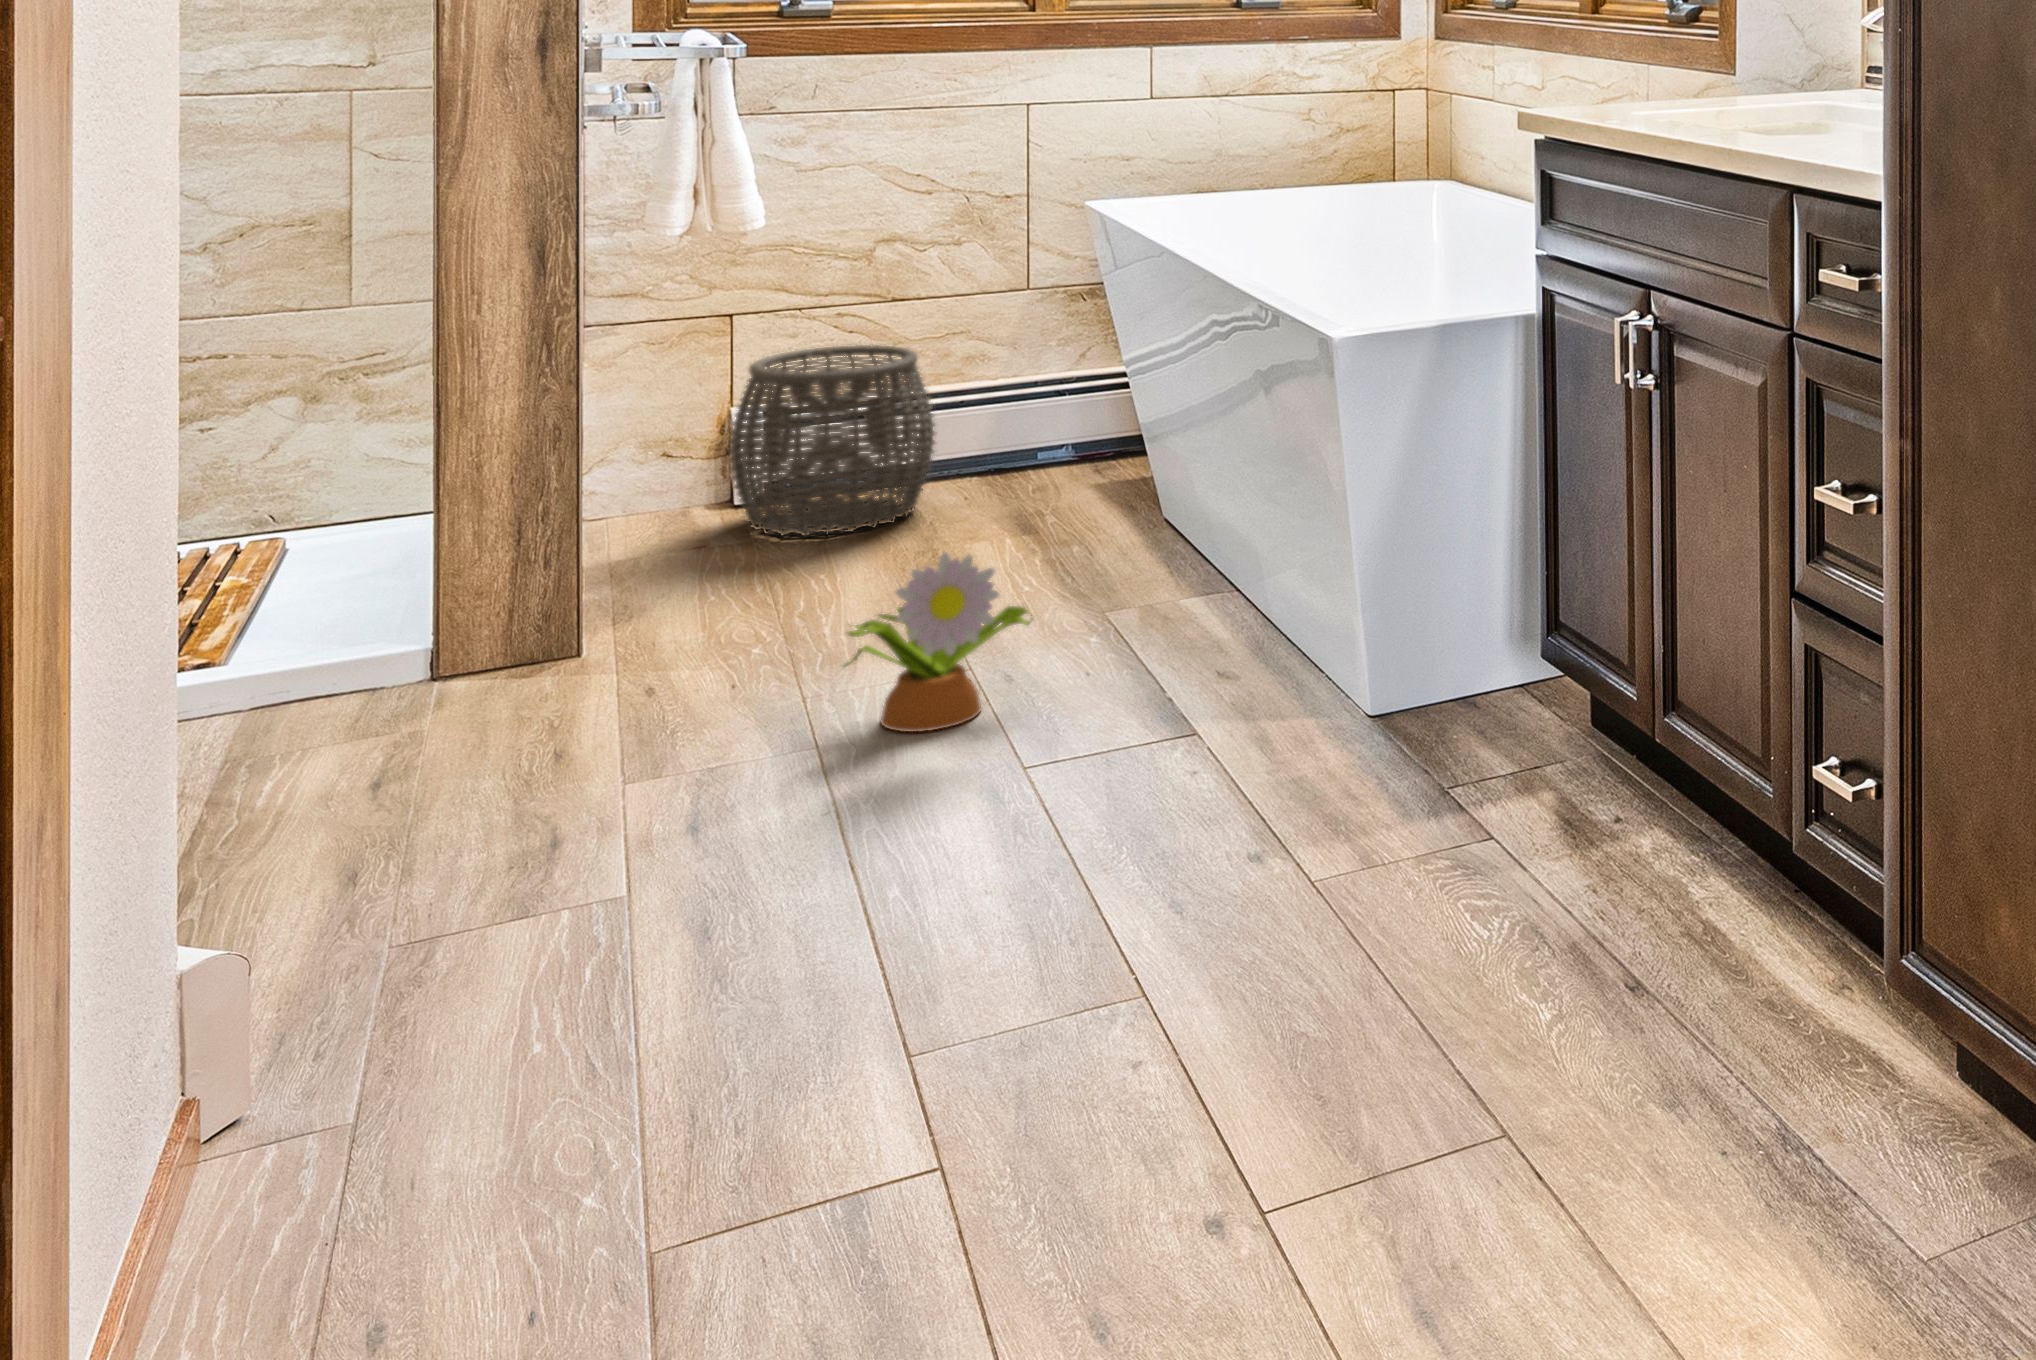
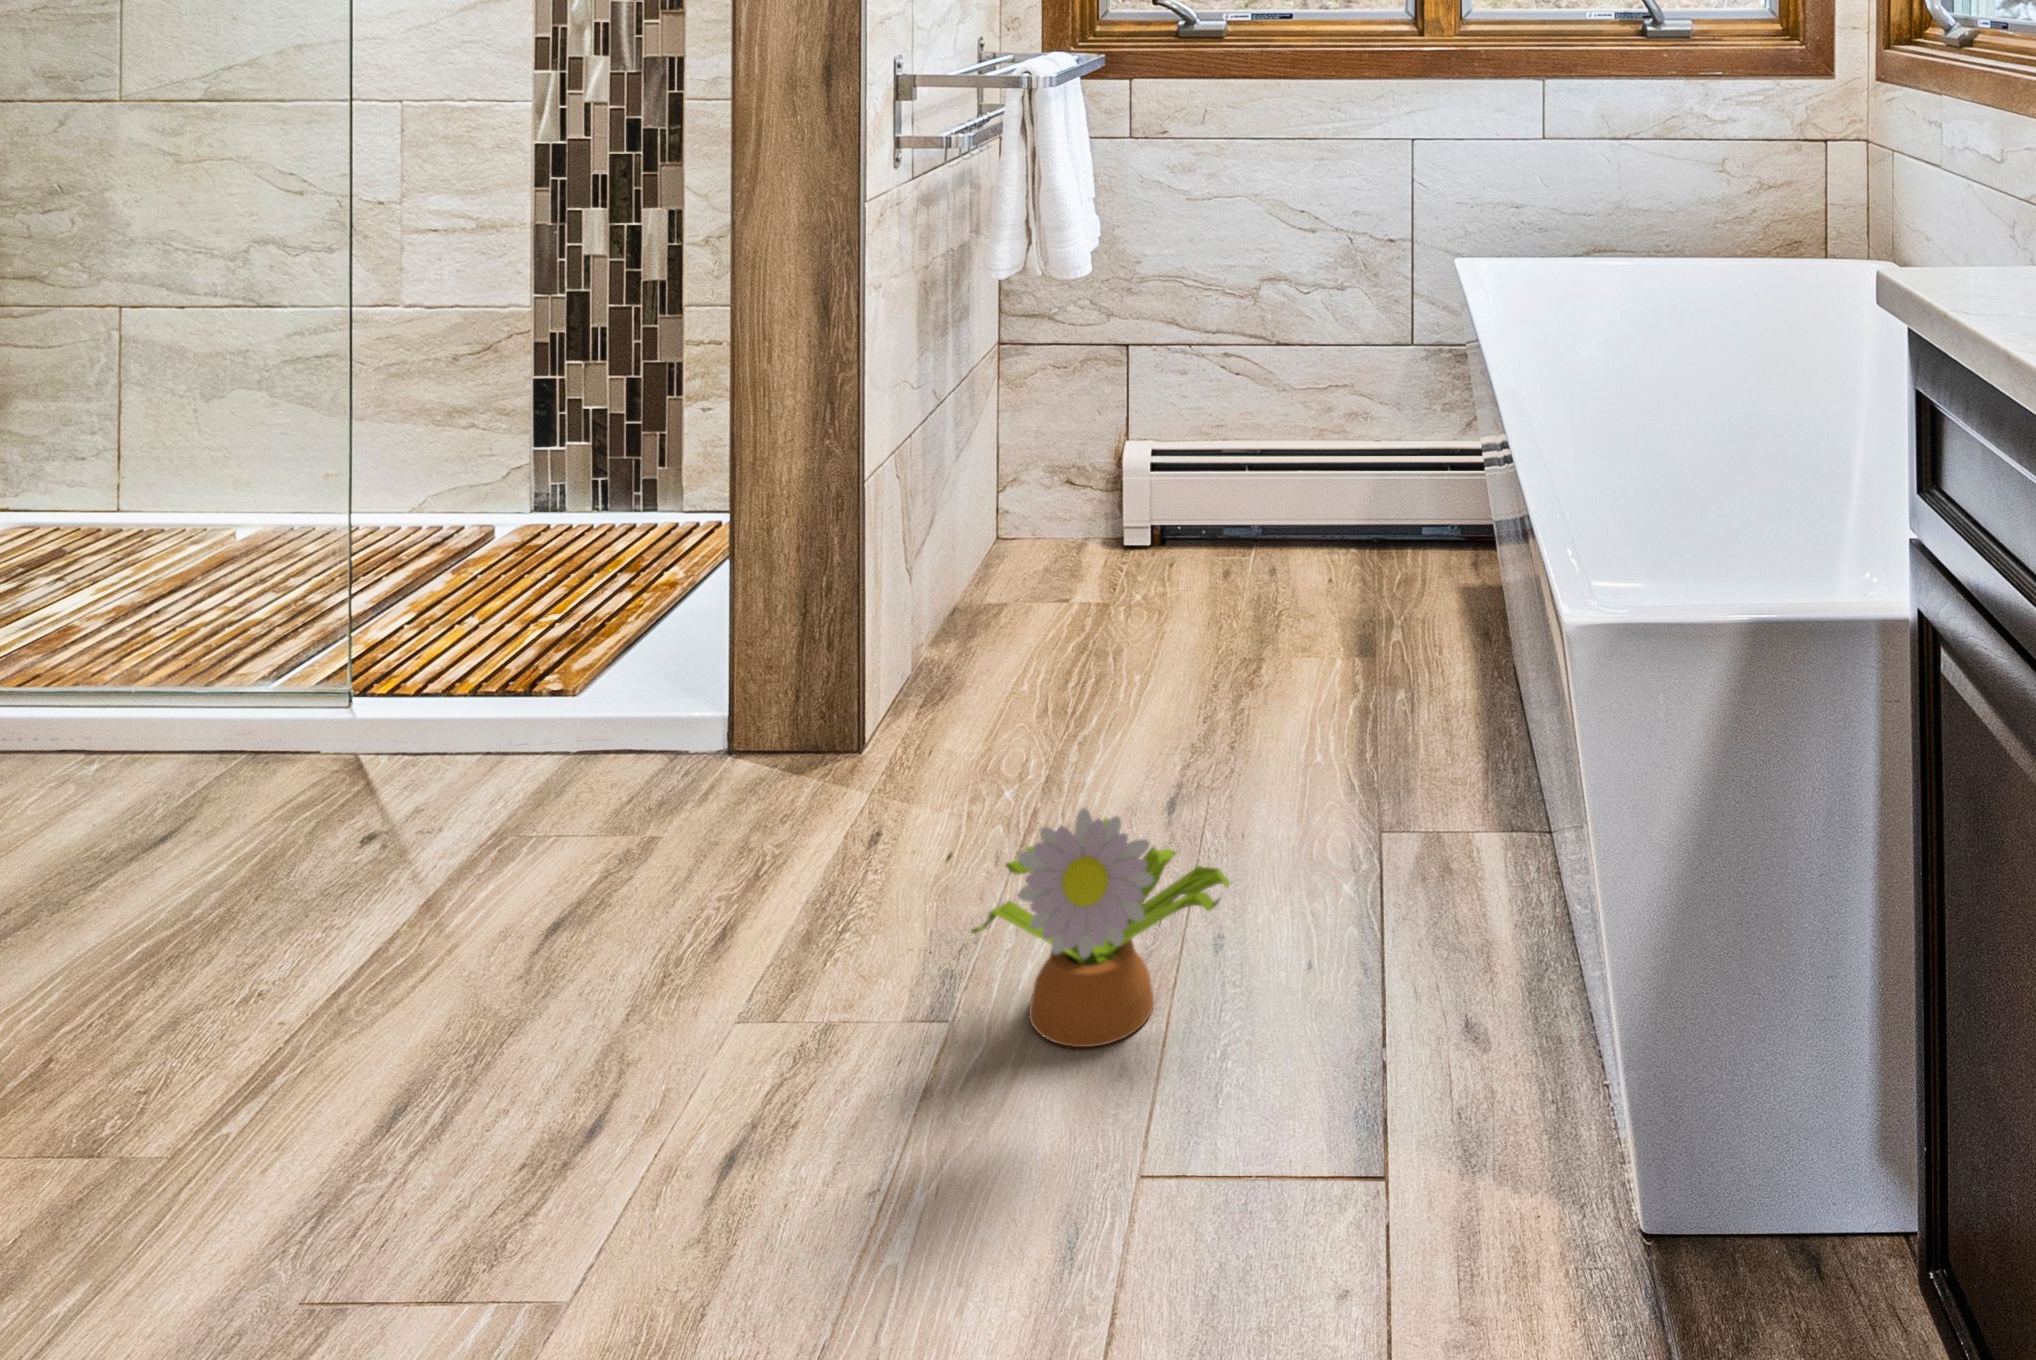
woven basket: present [729,345,935,535] -> none [1101,384,1302,603]

